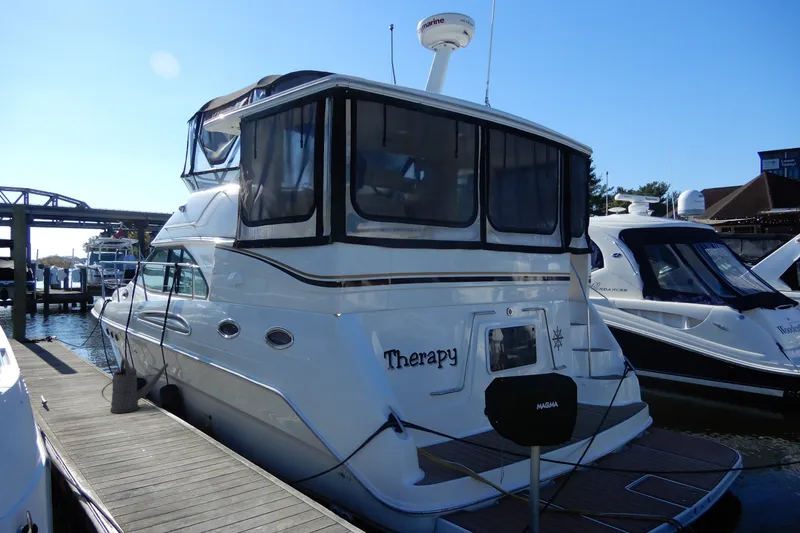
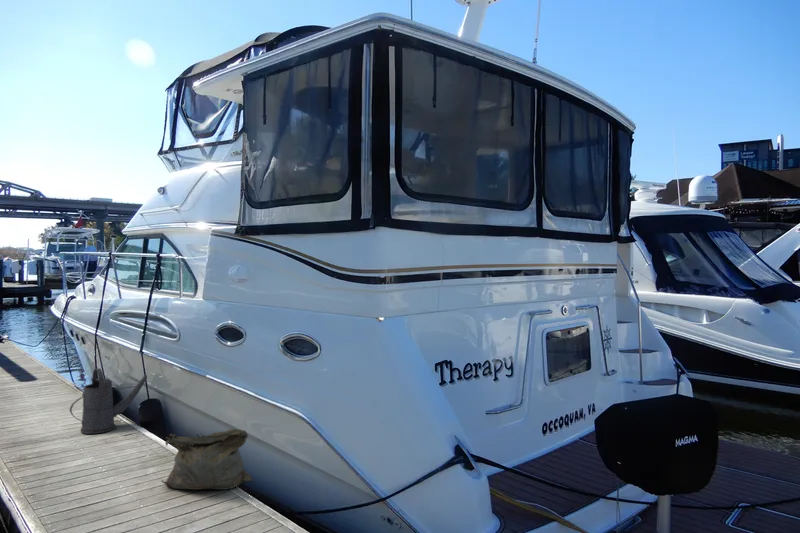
bag: none [170,405,243,454] -> present [162,429,252,490]

